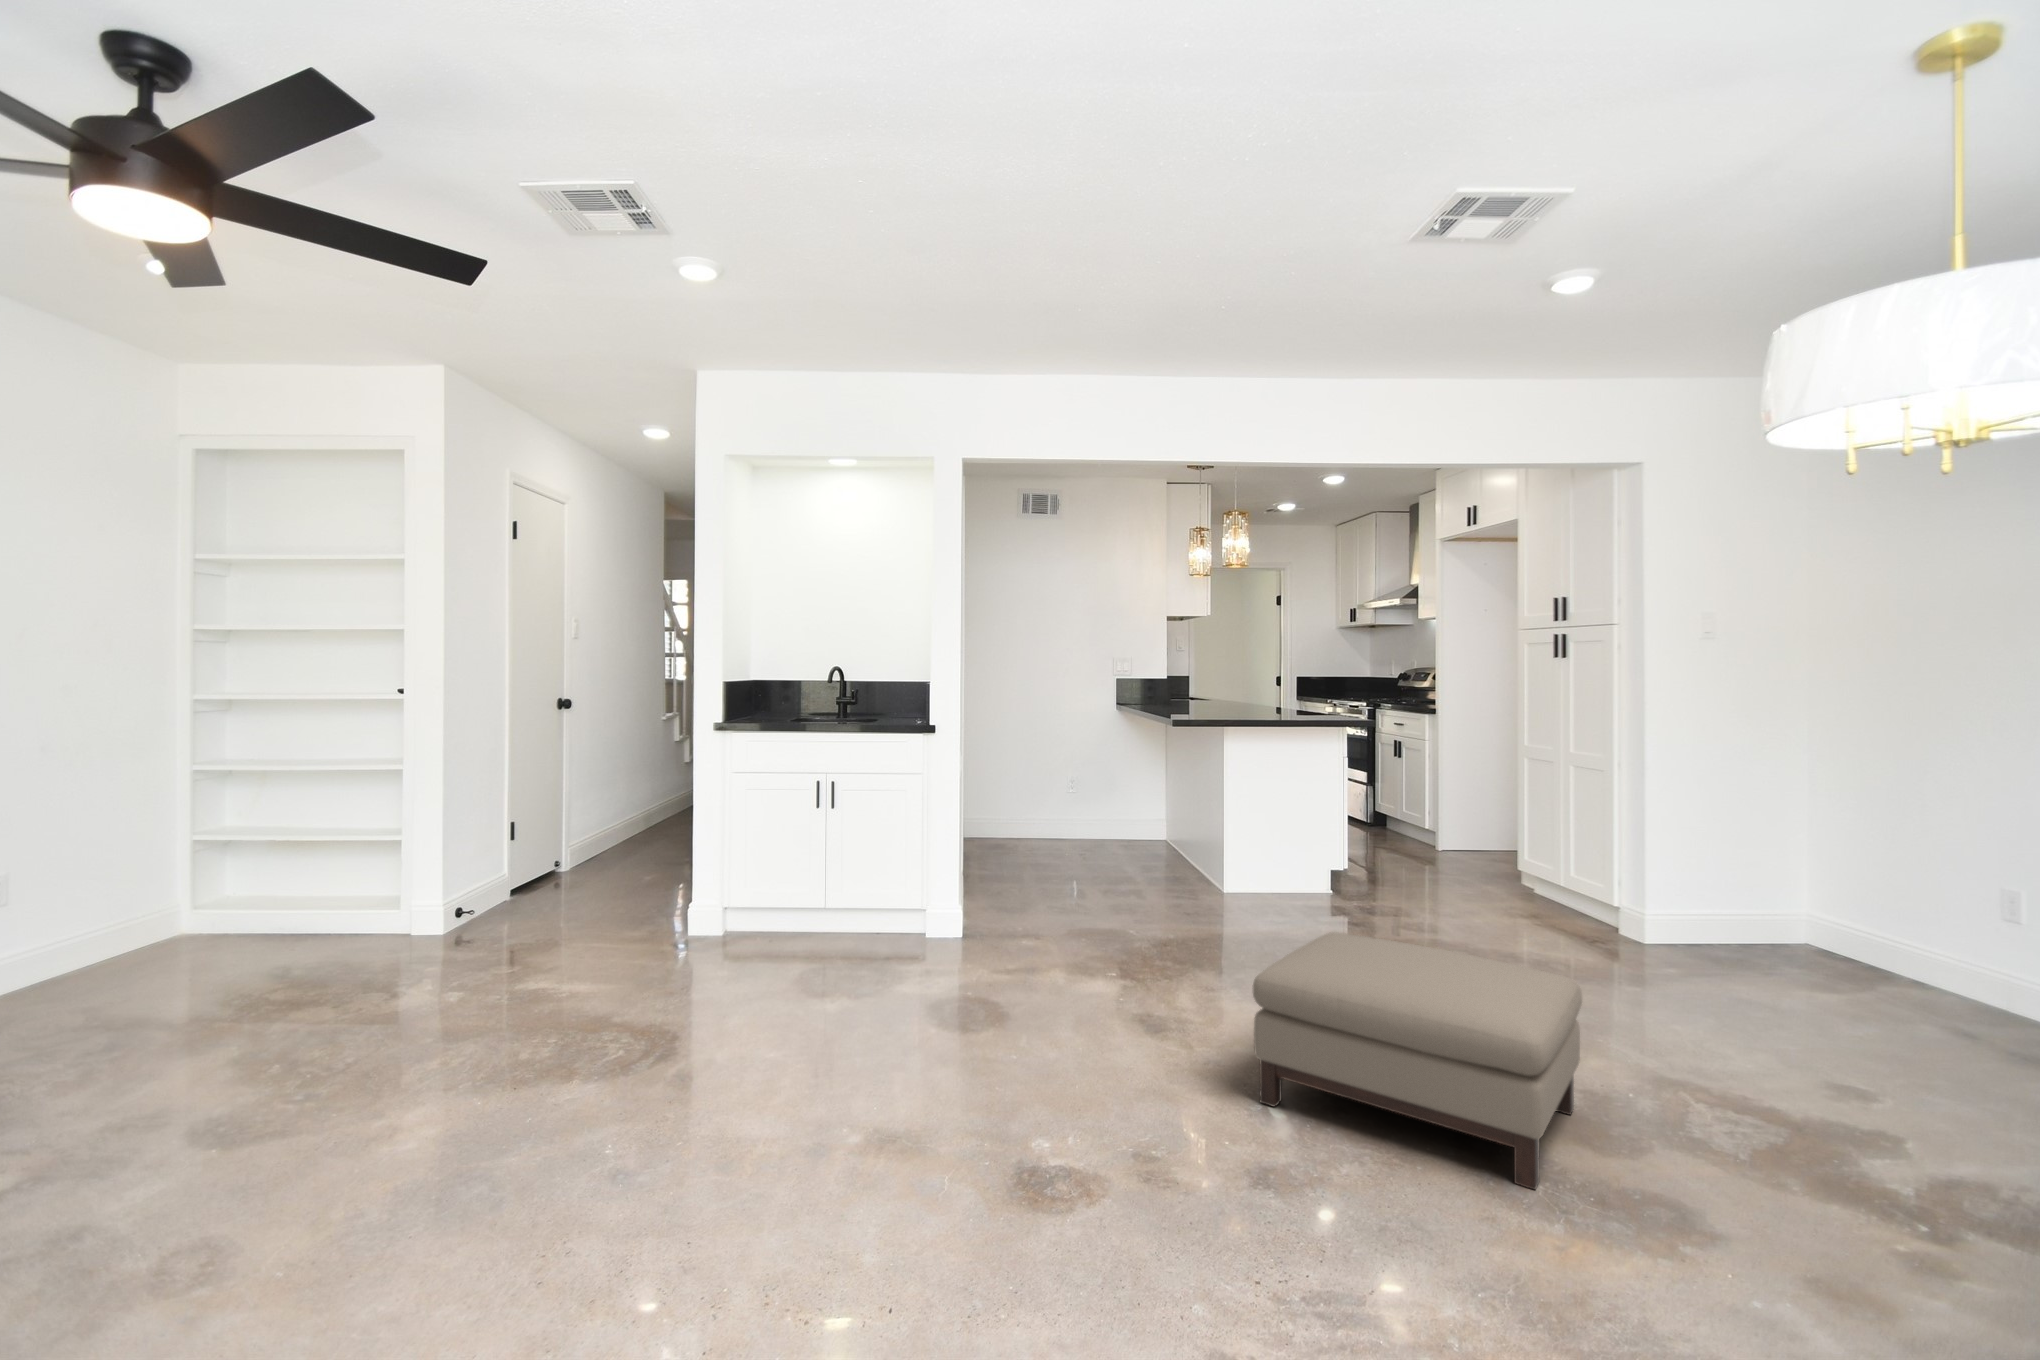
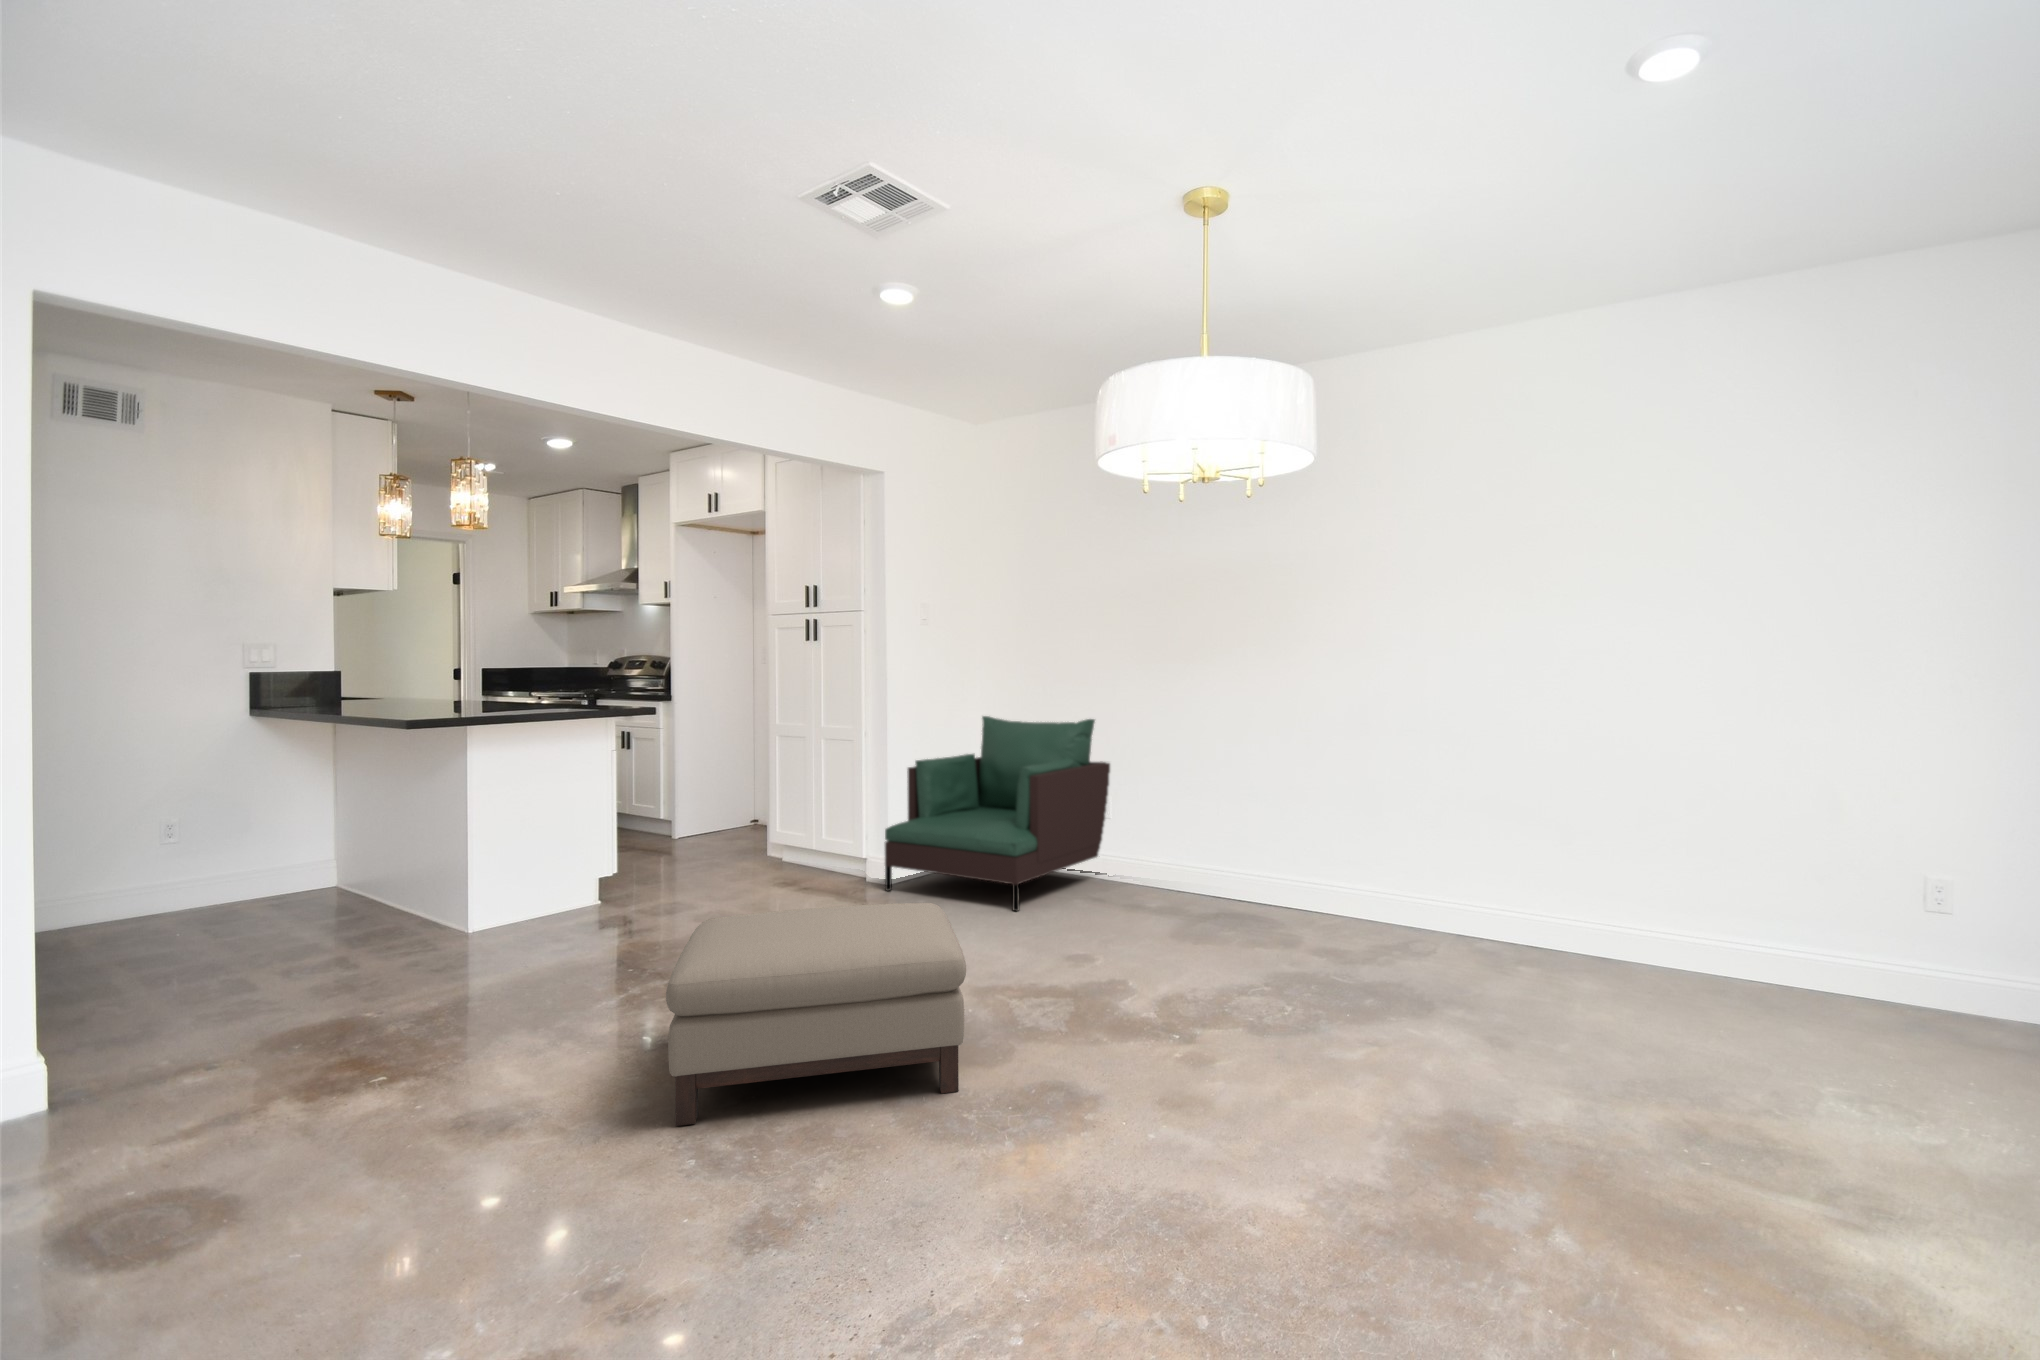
armchair: none [1627,761,2028,1024] -> present [885,716,1110,911]

